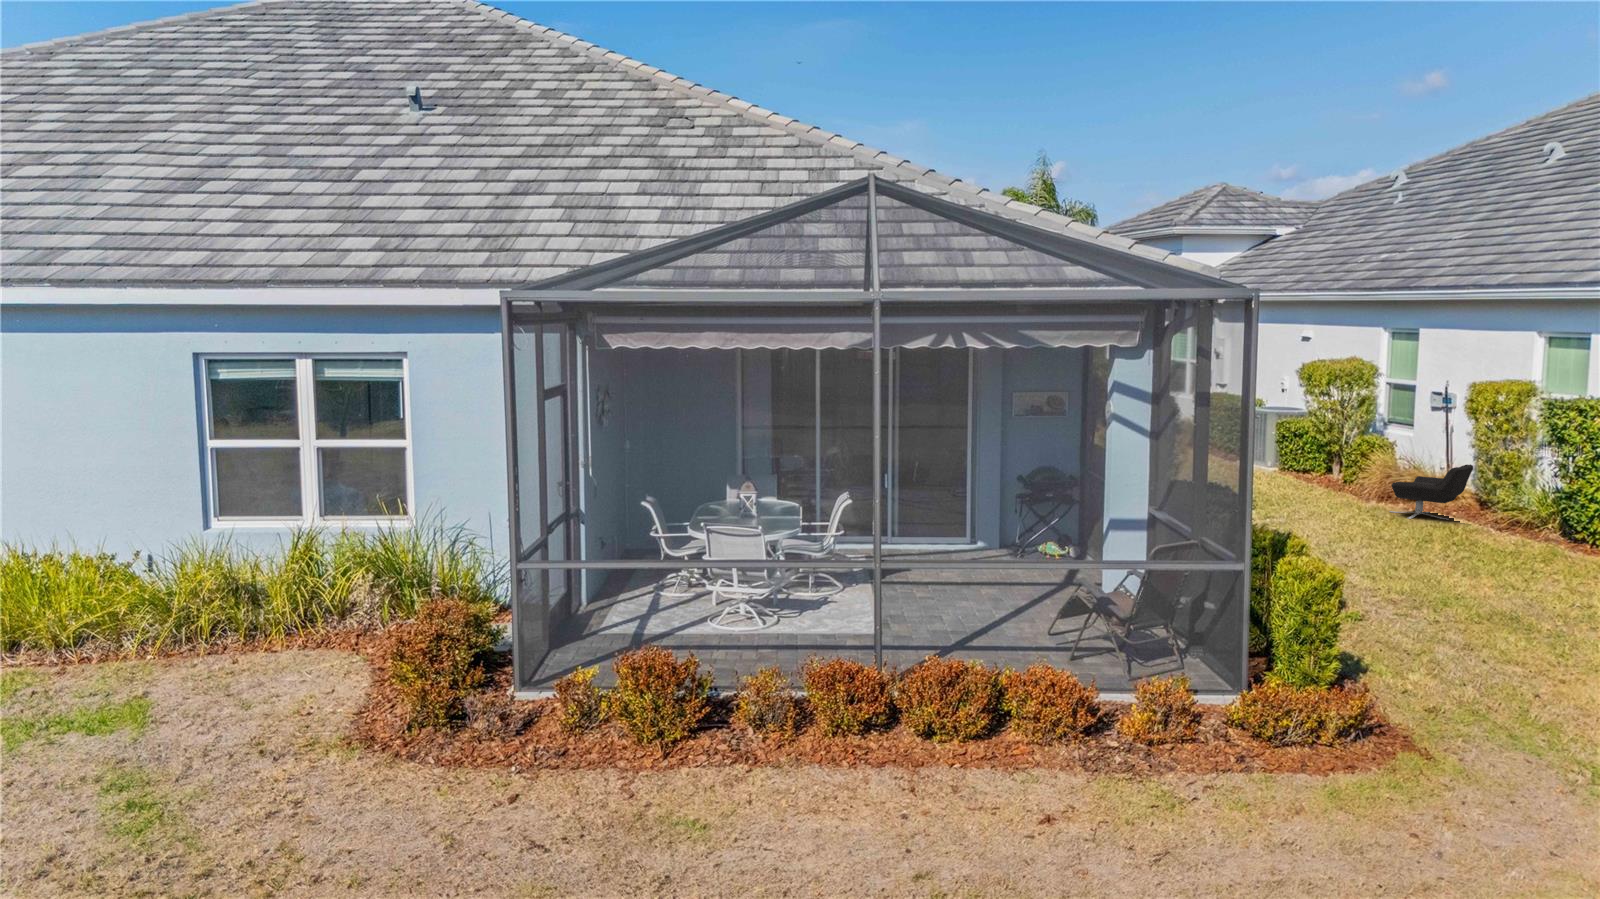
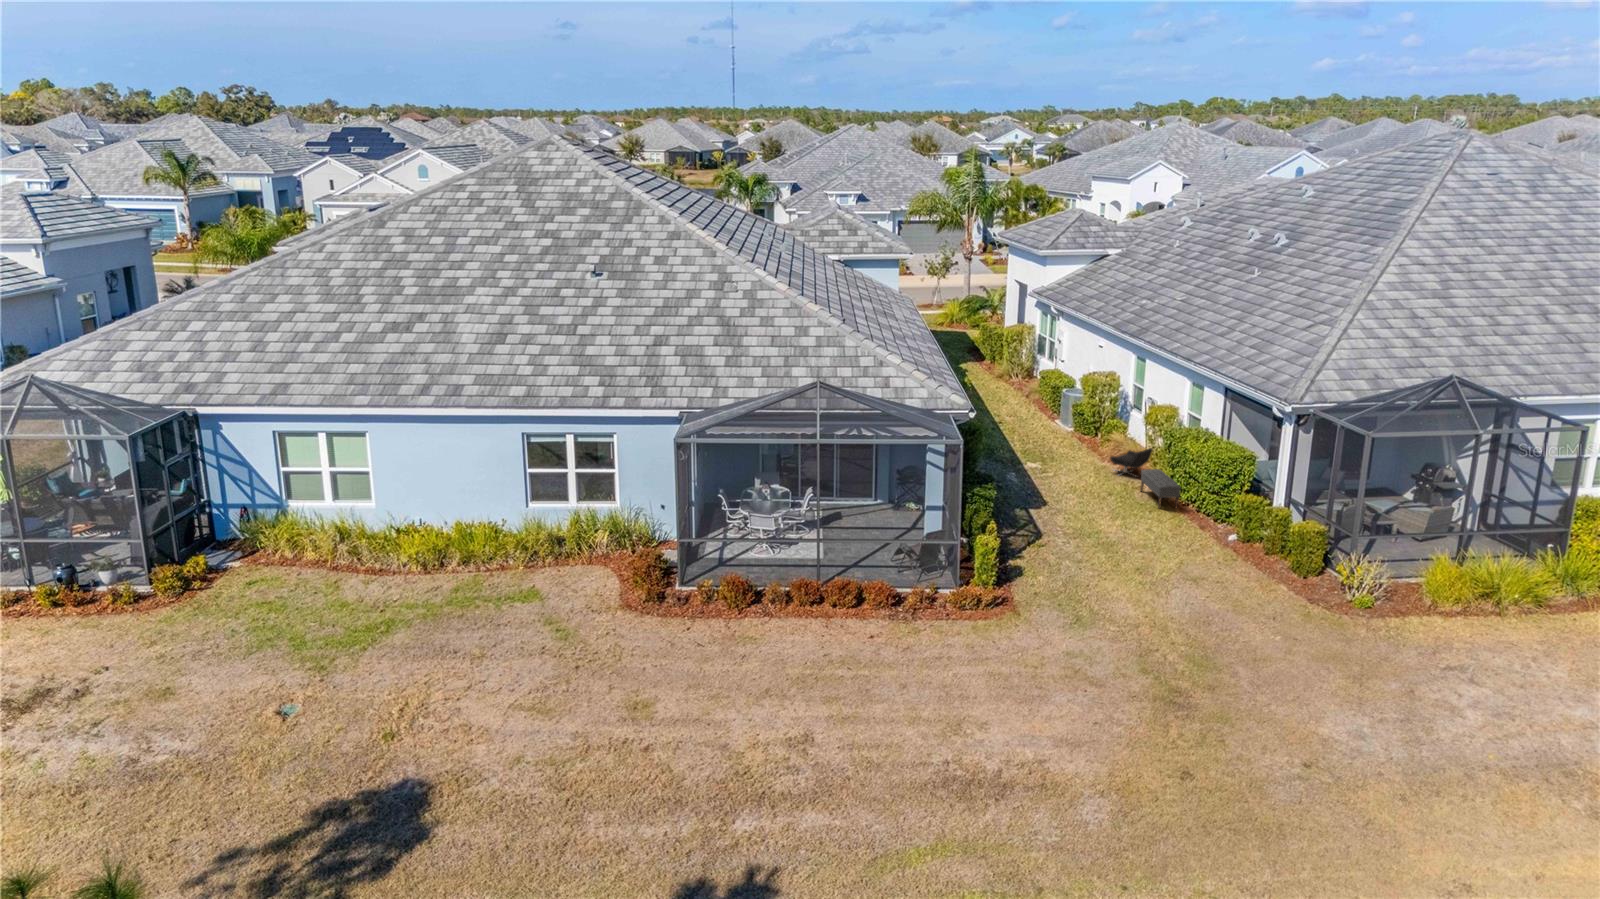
bench: none [1477,492,1590,558] -> present [1140,469,1181,509]

